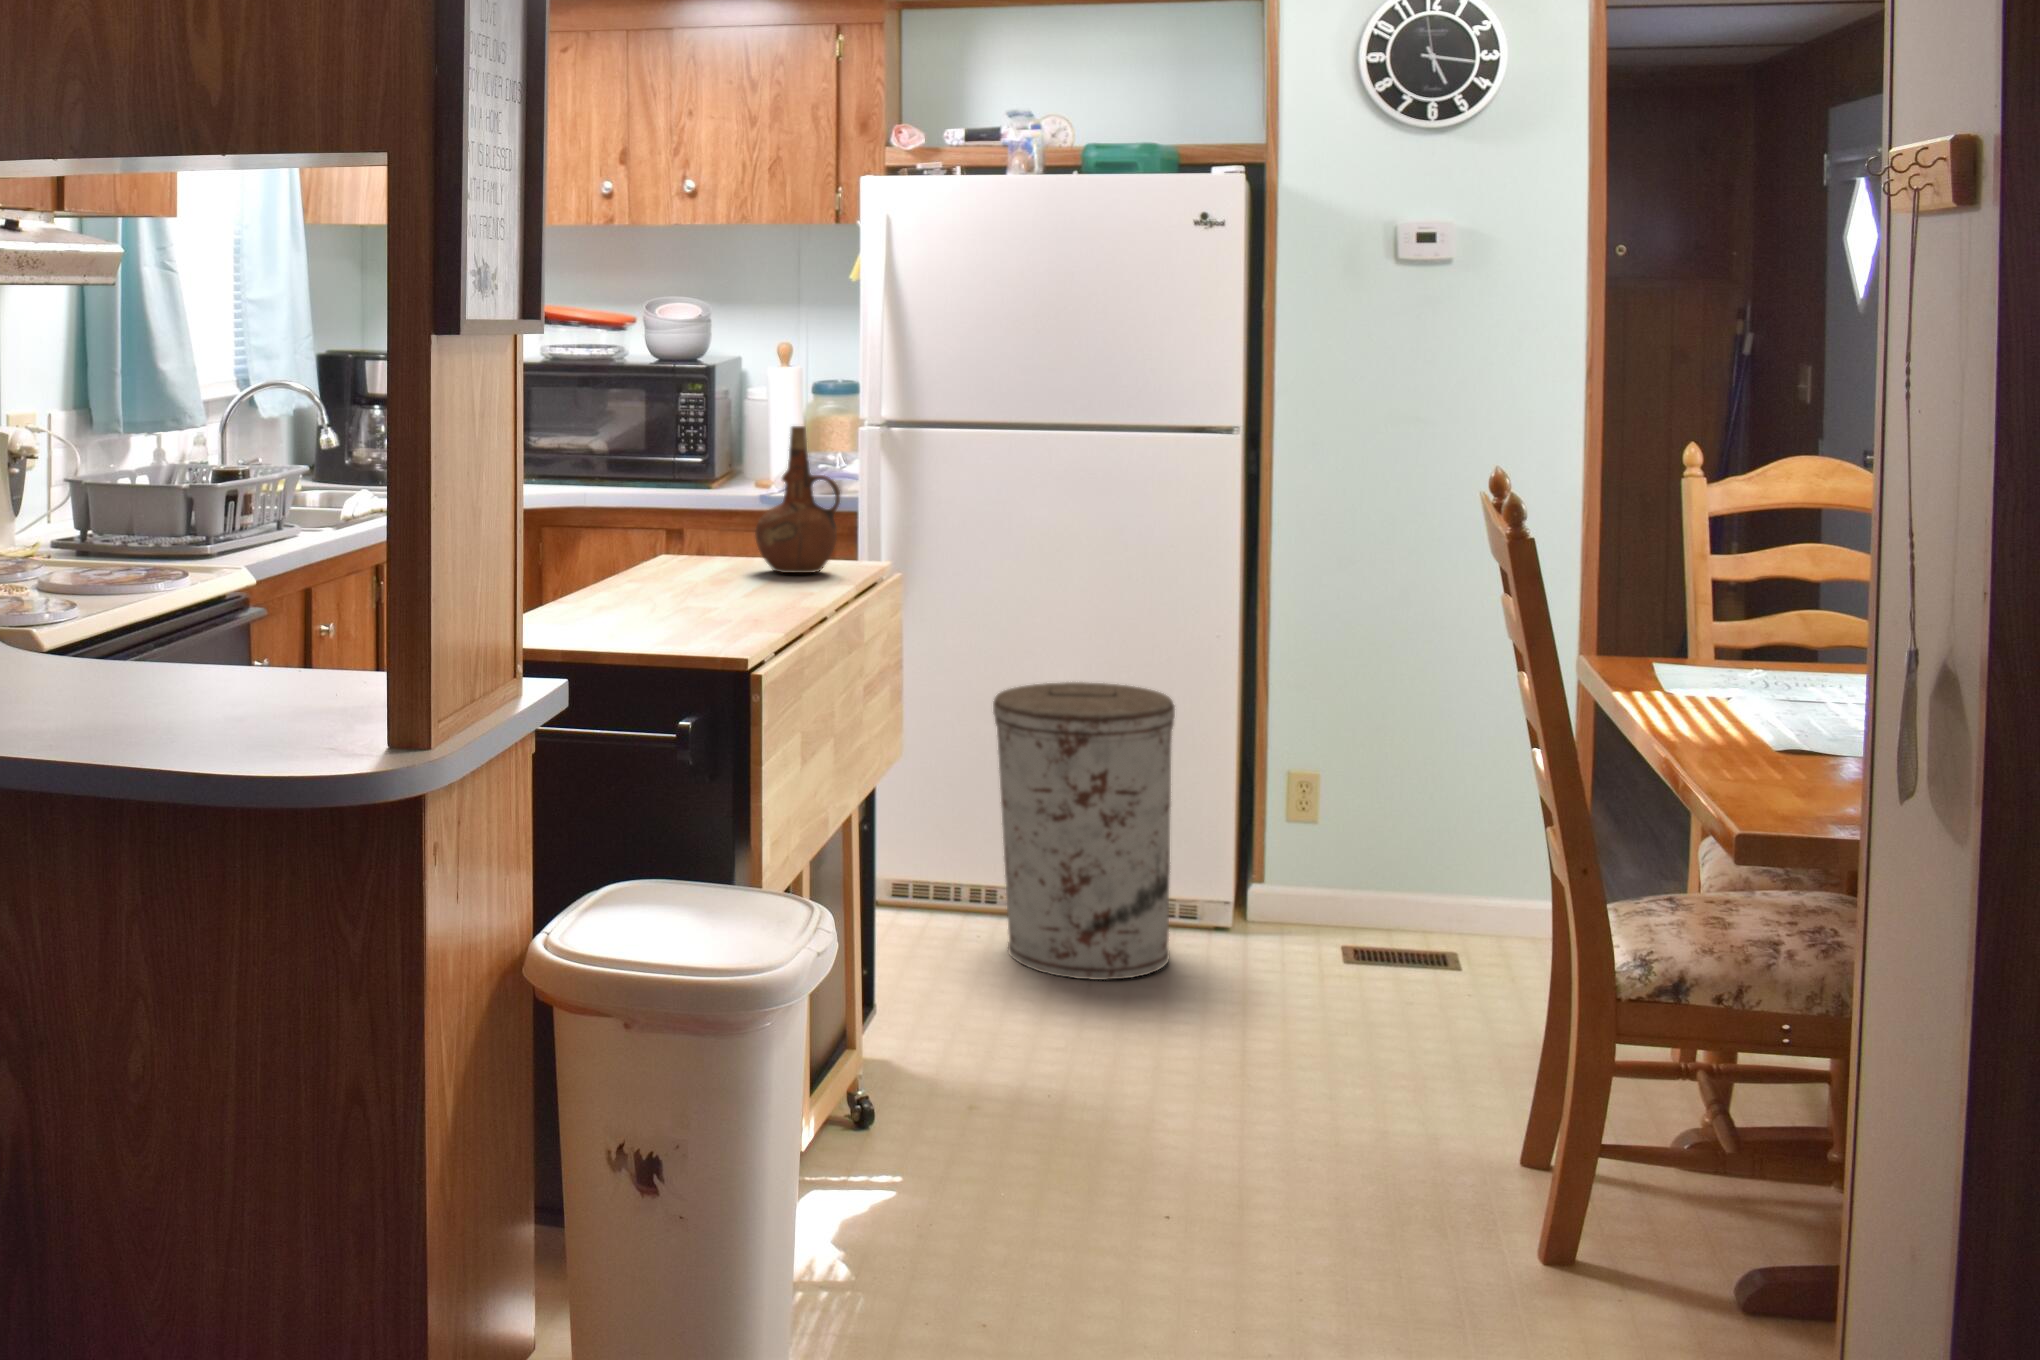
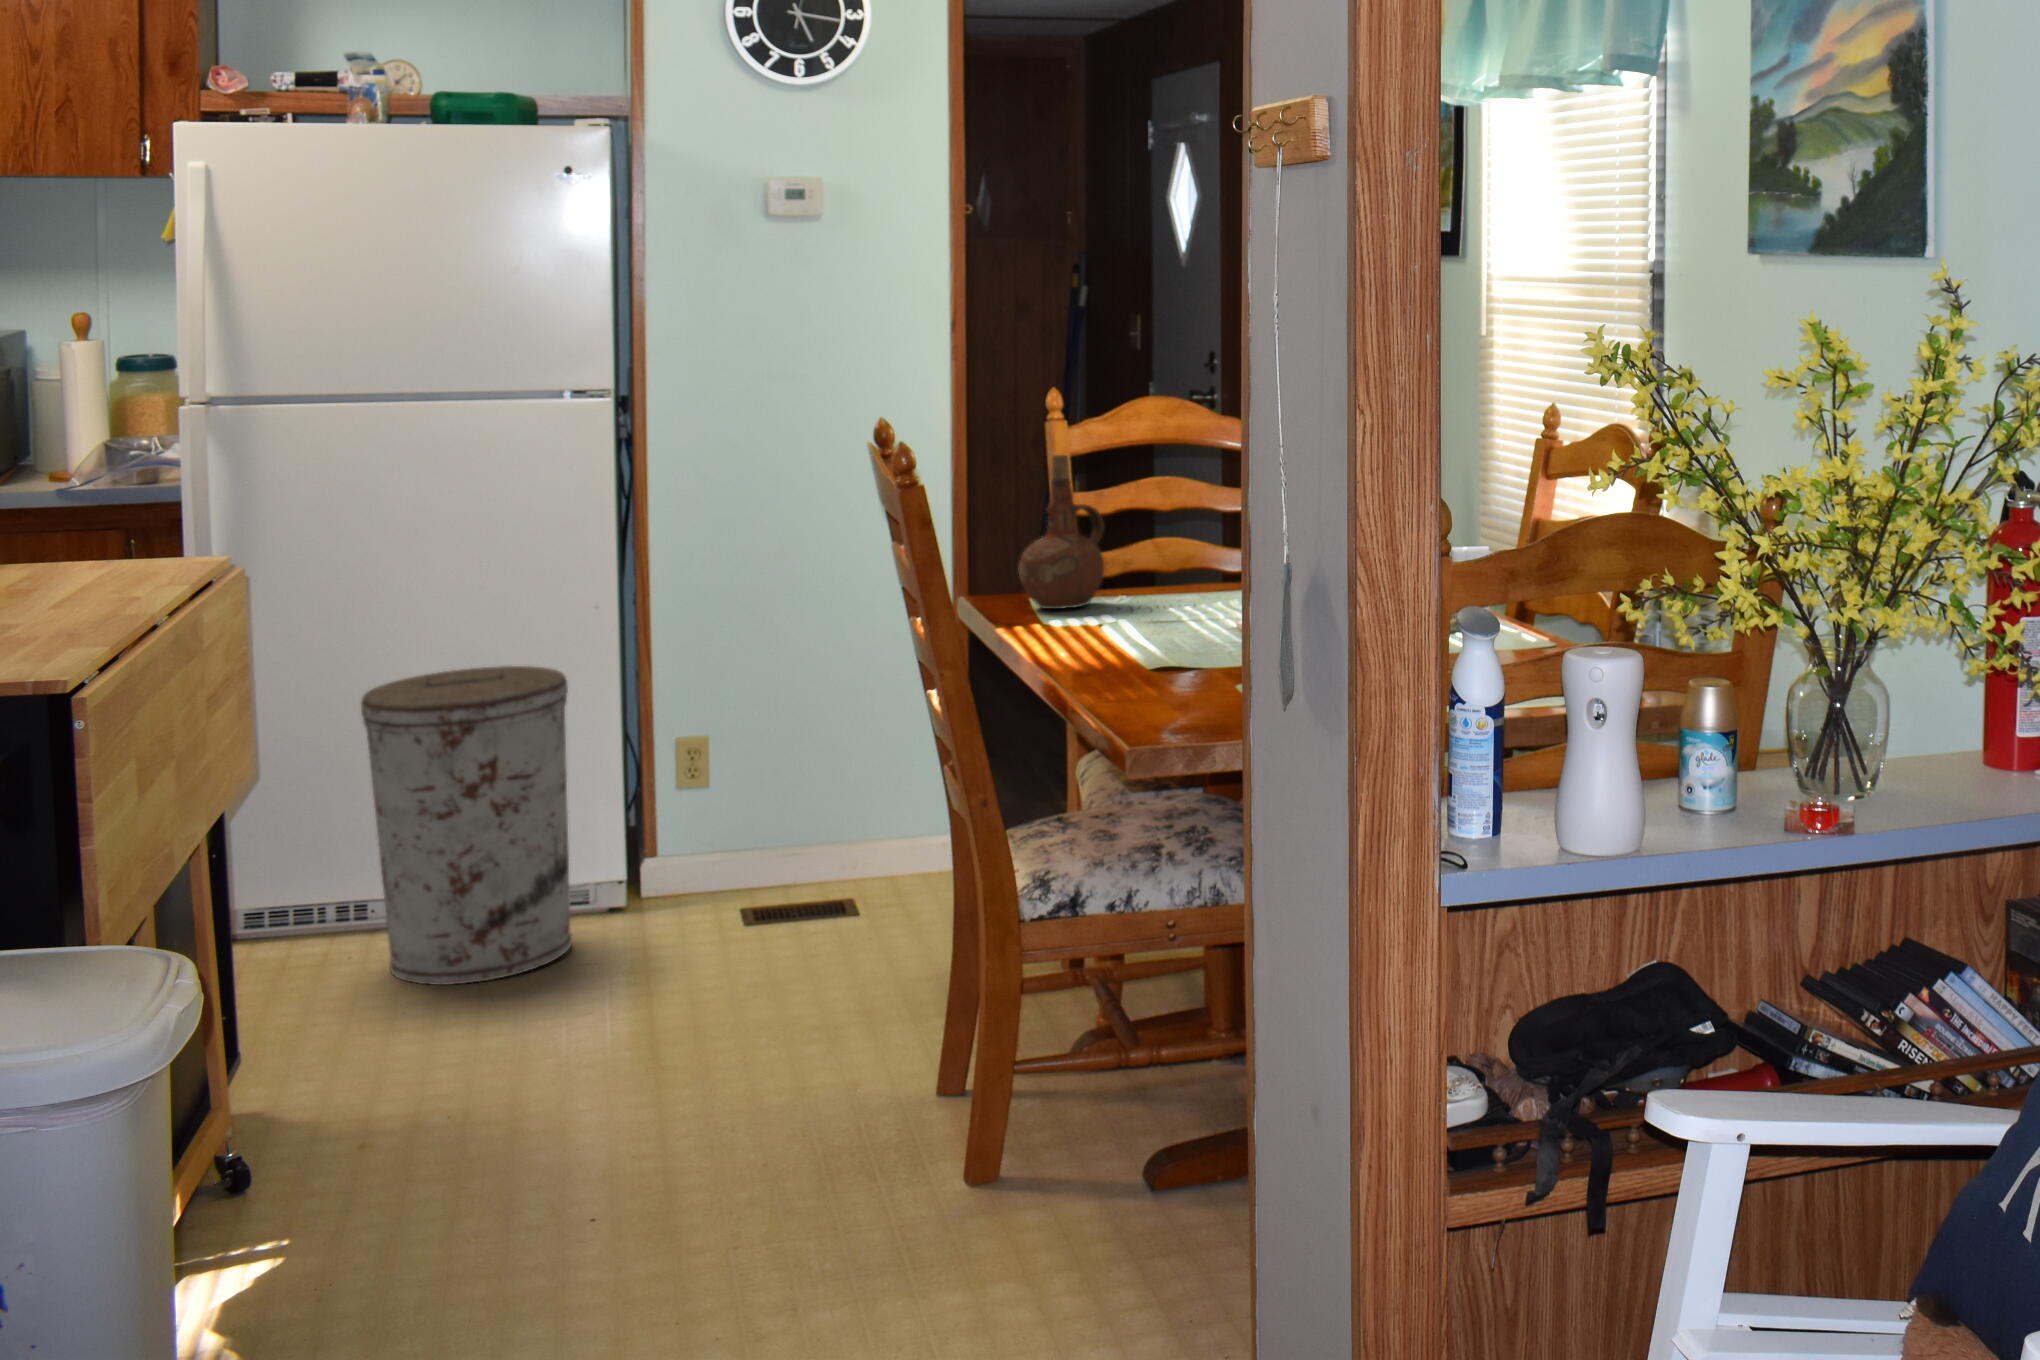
ceramic pitcher: present [755,426,840,573] -> present [1019,455,1104,609]

